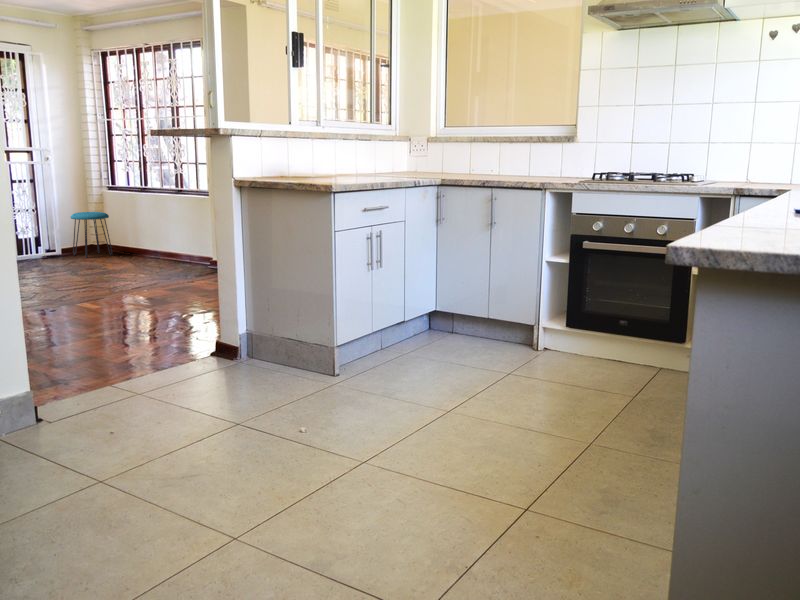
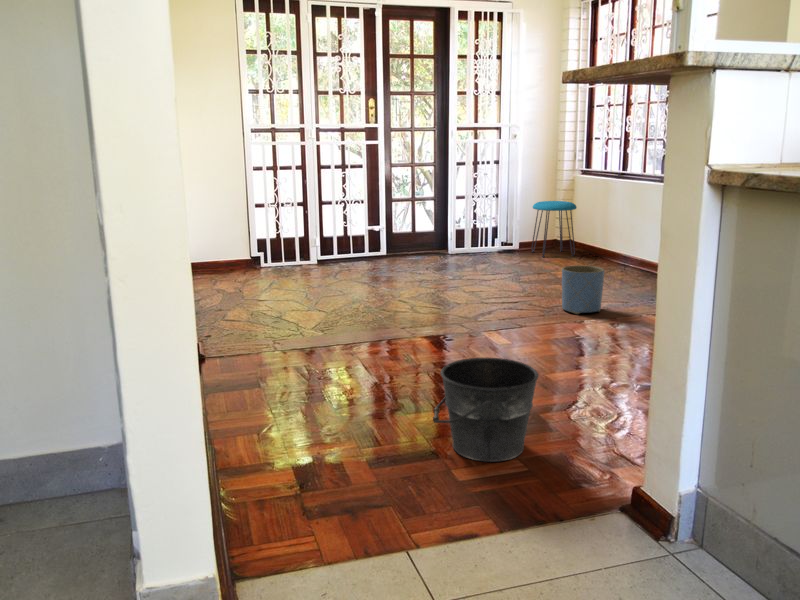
planter: none [122,253,153,288] -> present [562,265,604,314]
bucket: none [85,297,151,355] -> present [433,358,539,462]

